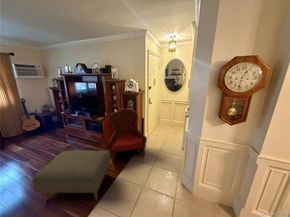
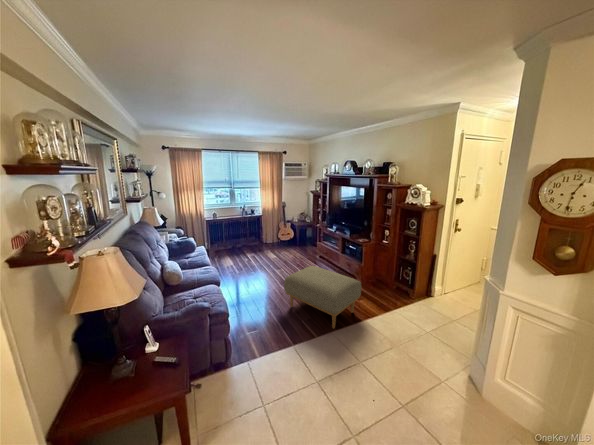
armchair: present [107,108,147,162] -> none [362,230,428,316]

